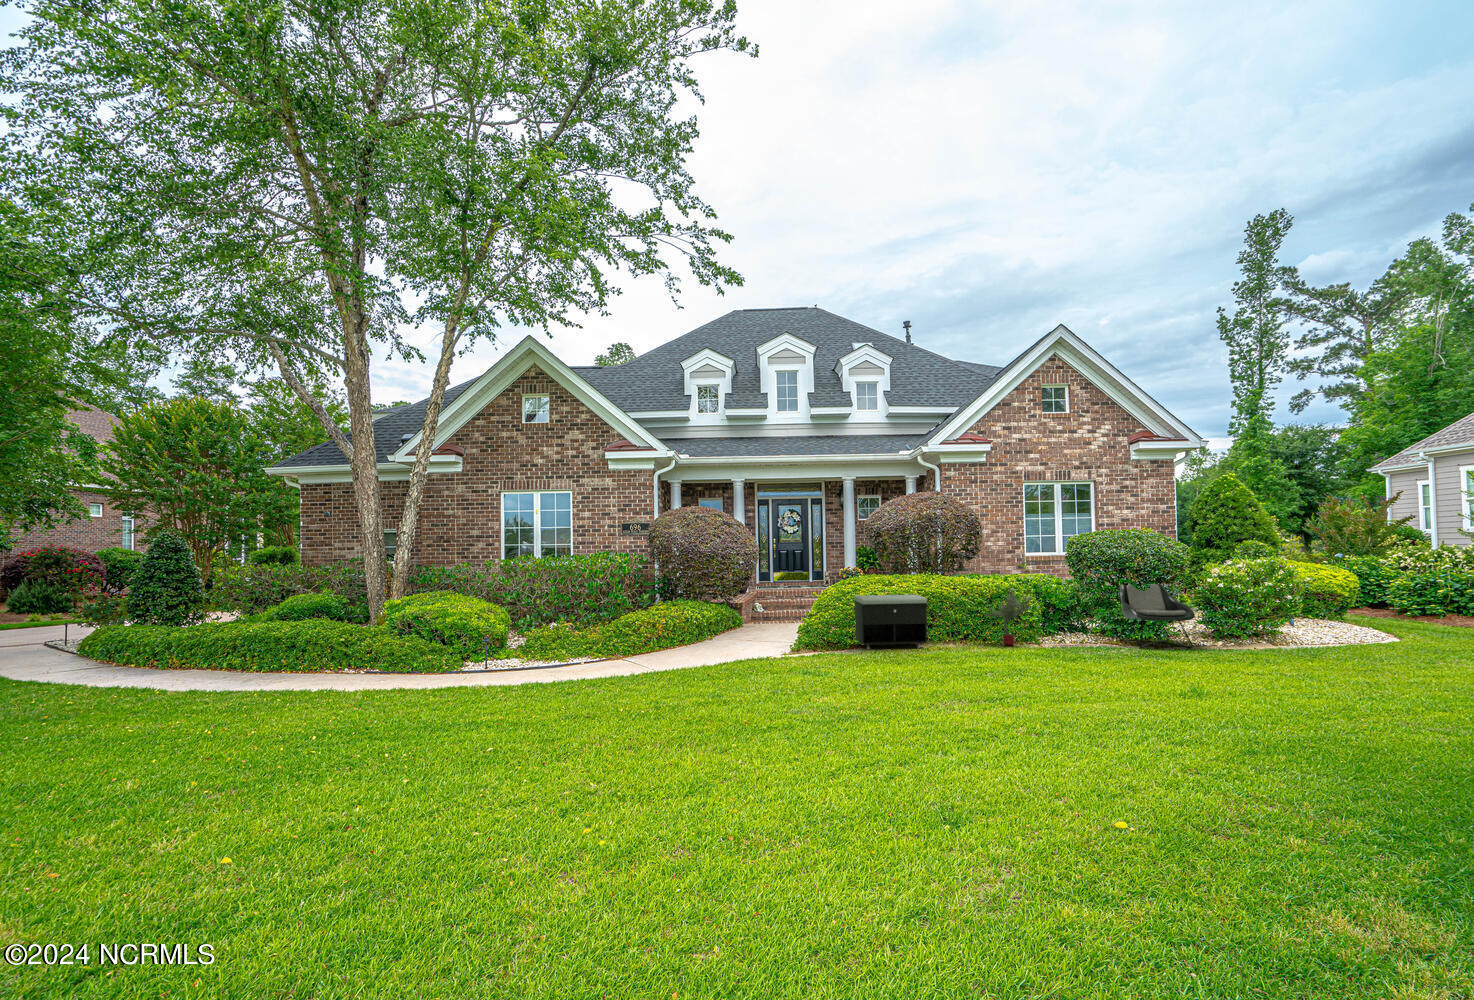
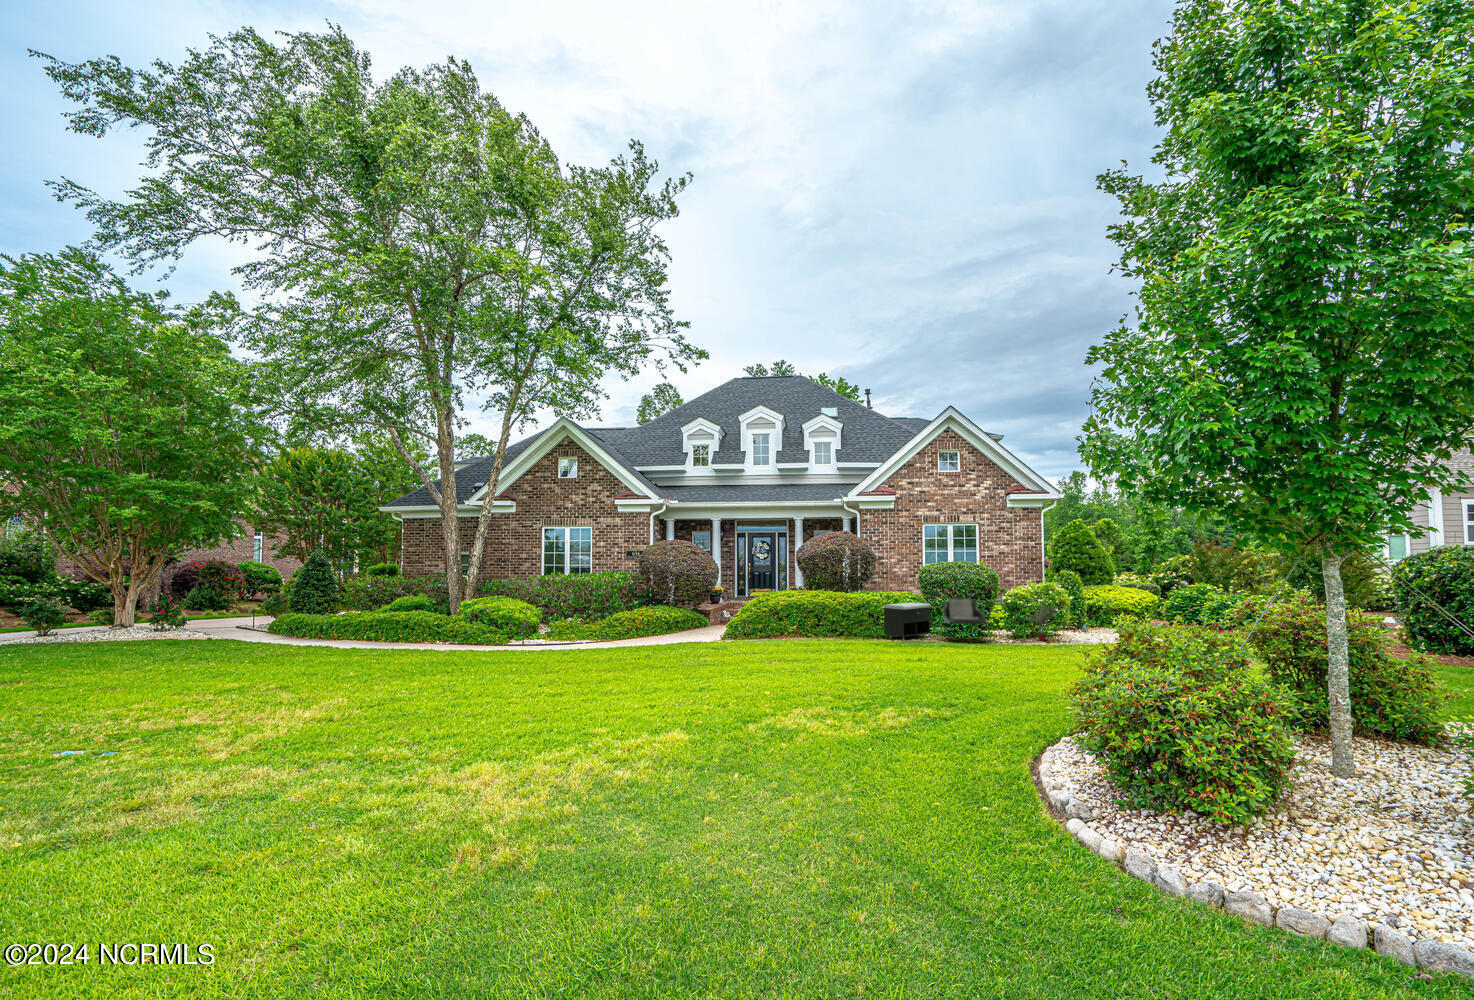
potted tree: present [984,588,1031,646] -> present [1028,603,1057,641]
storage bench: present [855,595,928,649] -> present [884,602,931,640]

